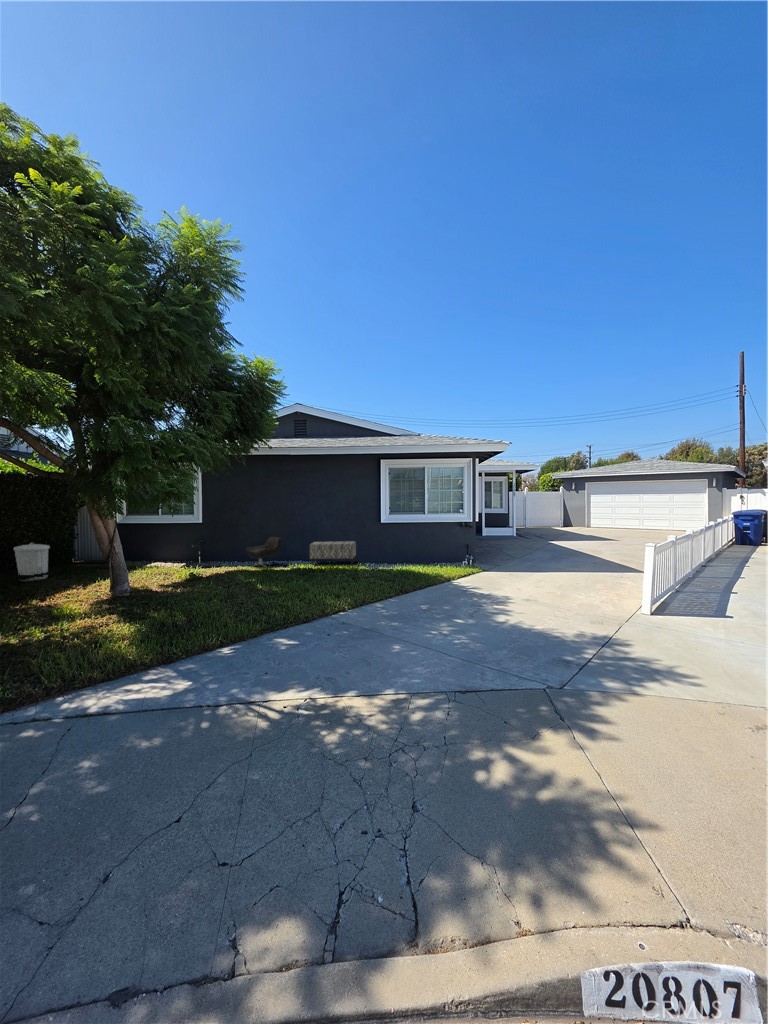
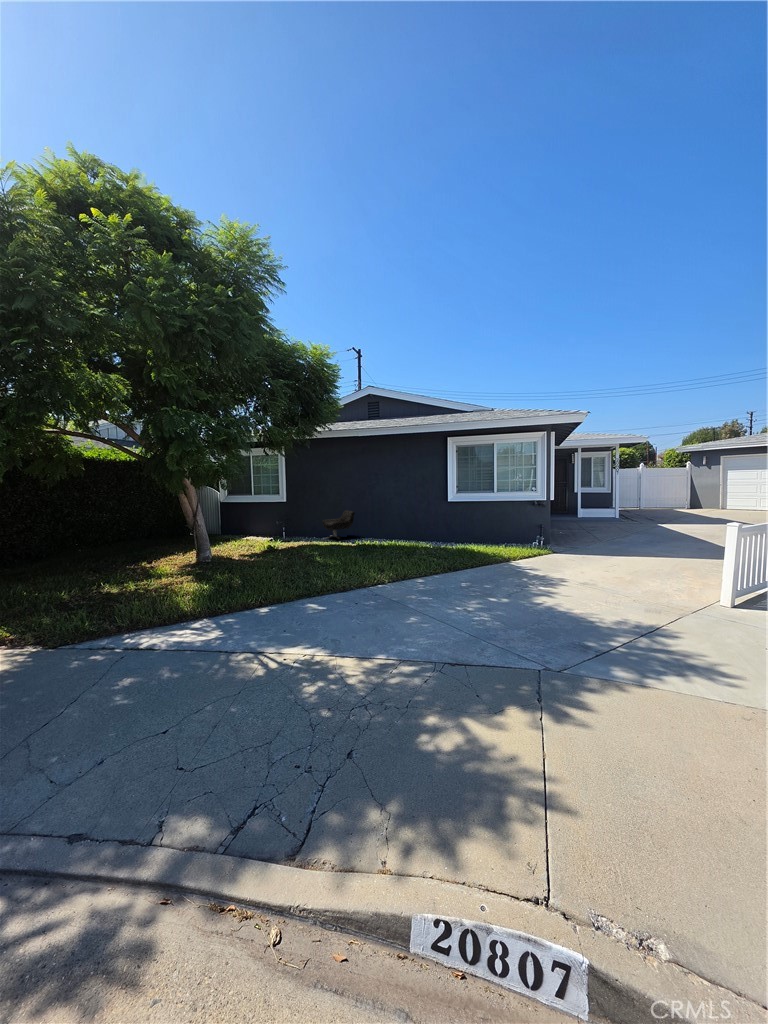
bench: present [309,541,356,565] -> none [380,516,426,540]
trash can: present [14,543,50,581] -> none [135,510,162,542]

